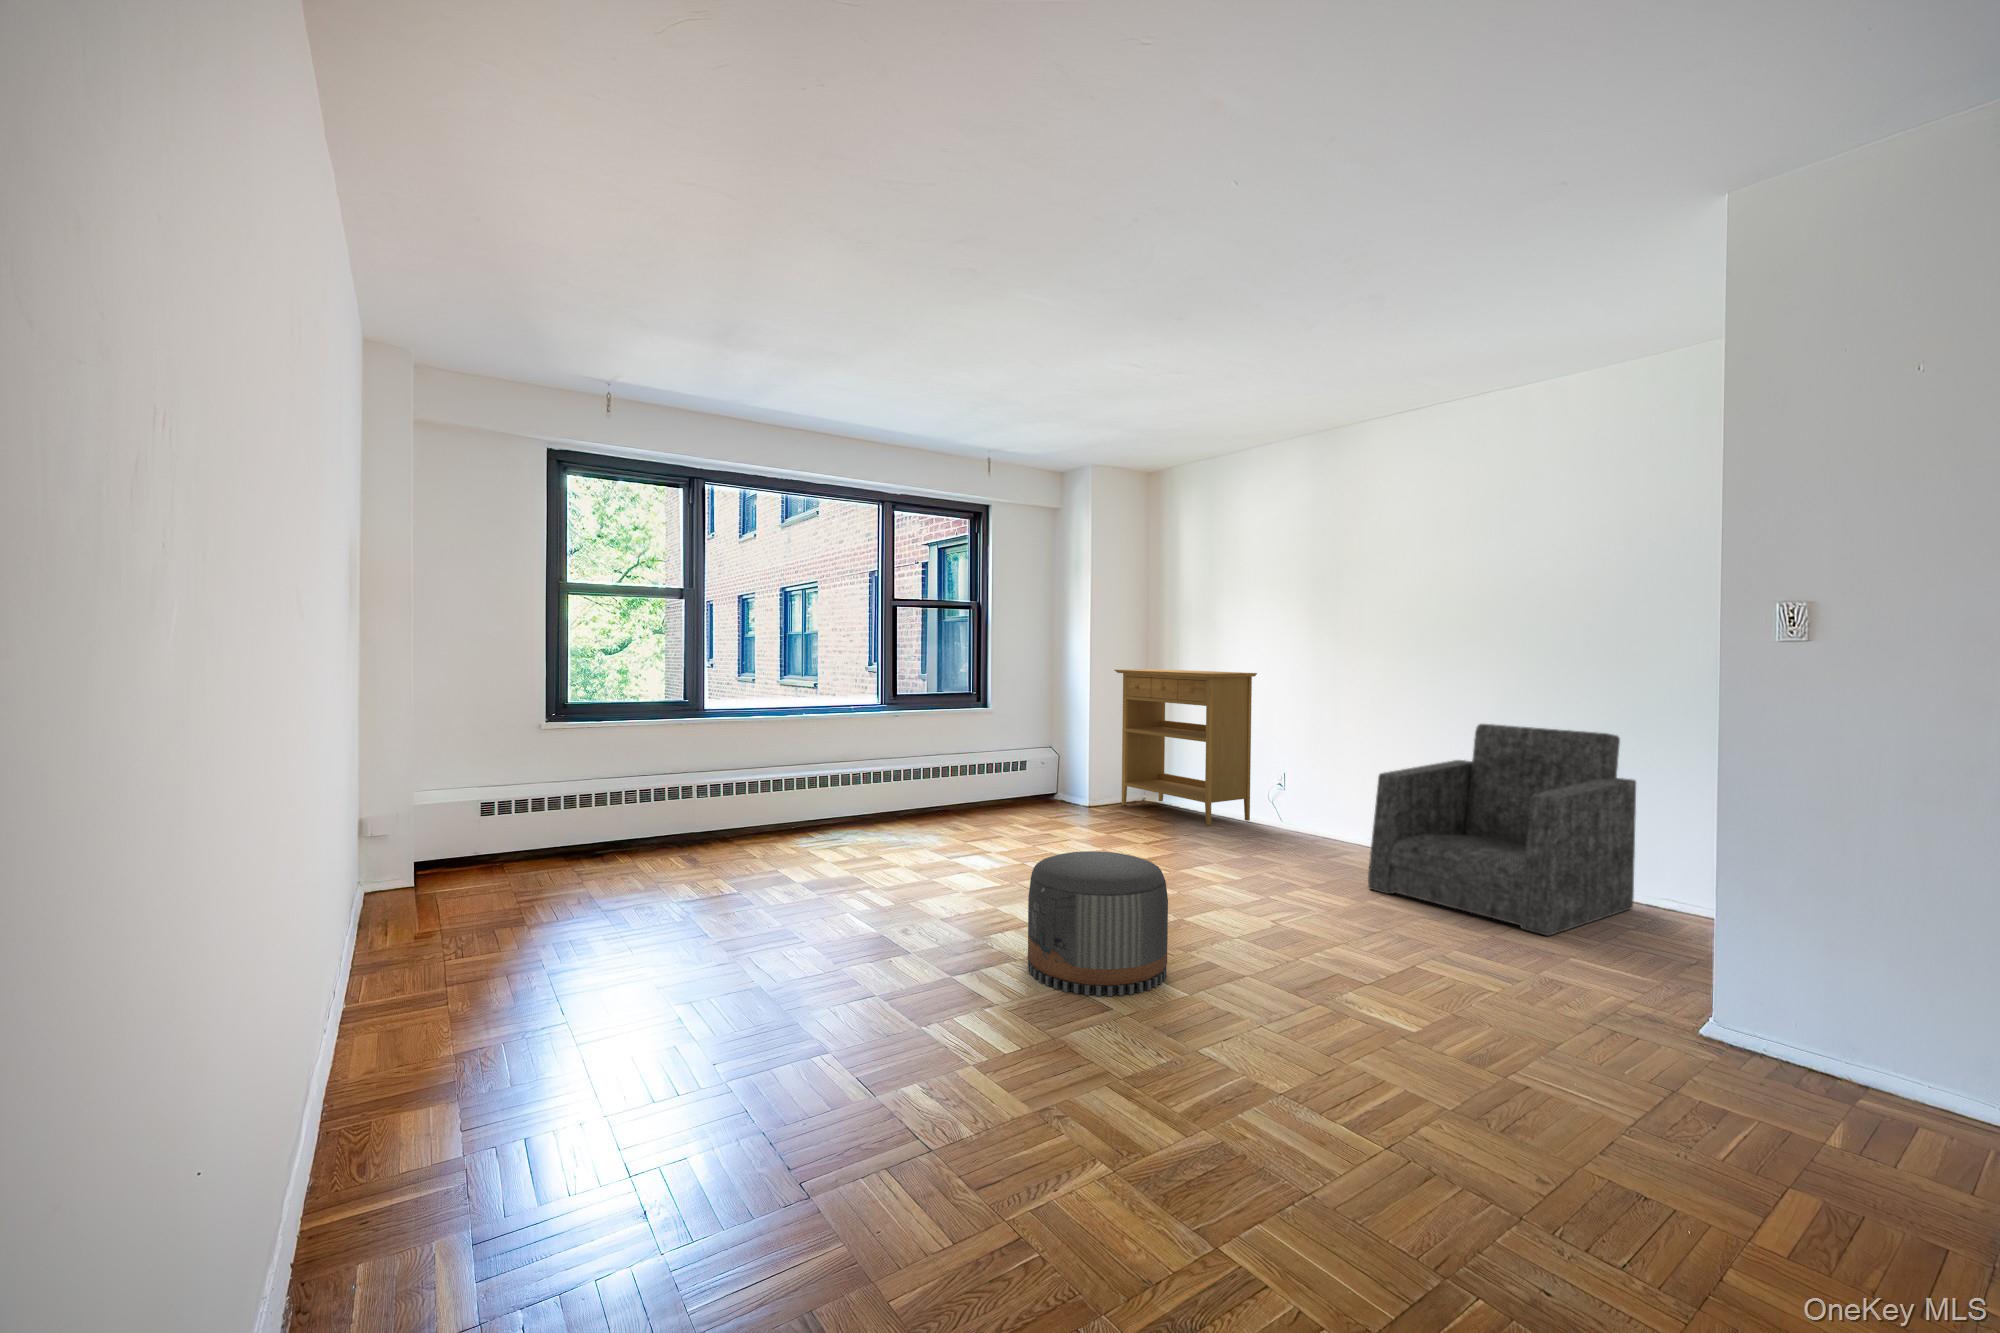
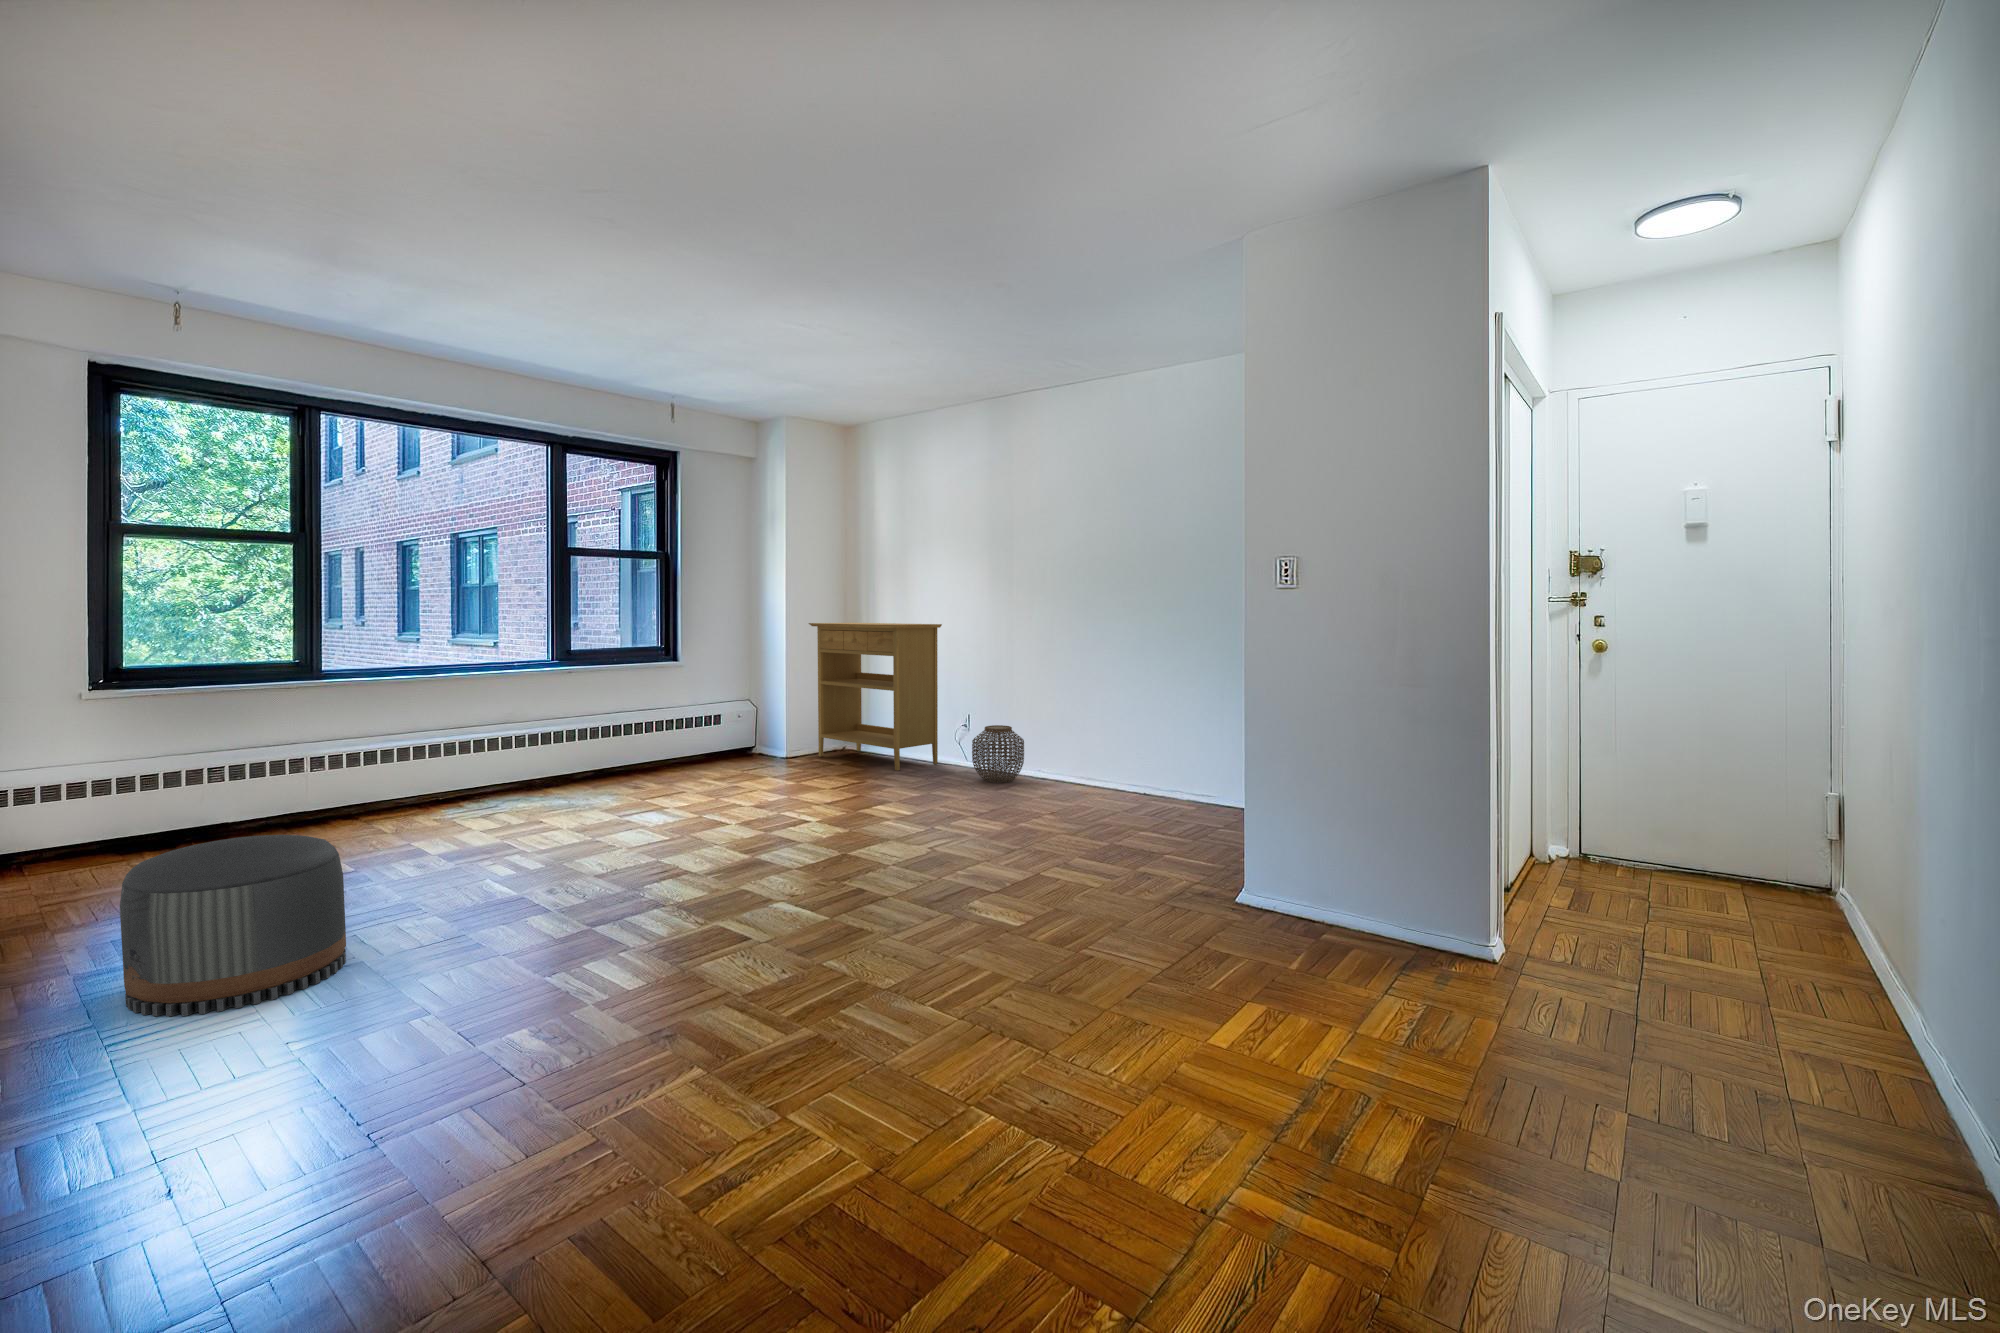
armchair: present [1368,724,1636,936] -> none [1023,665,1233,842]
woven basket: none [1295,784,1355,847] -> present [972,725,1024,783]
pouf: present [1028,851,1168,996] -> present [120,835,346,1016]

